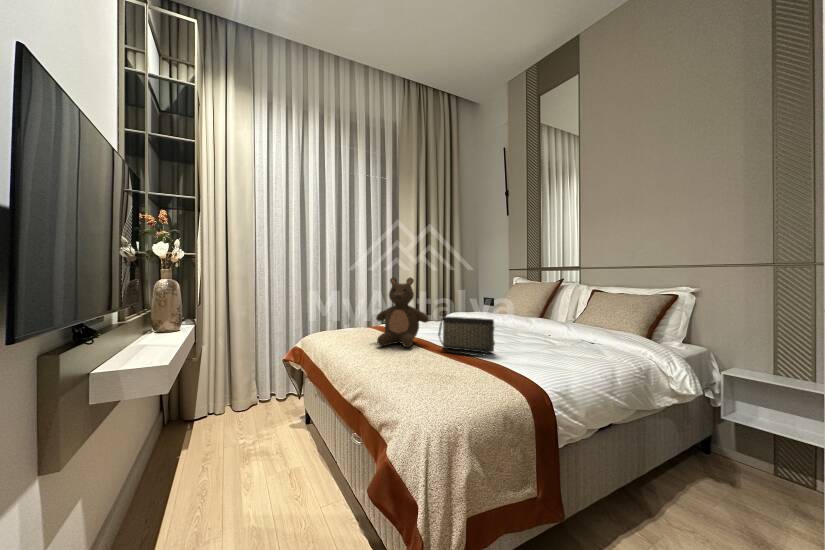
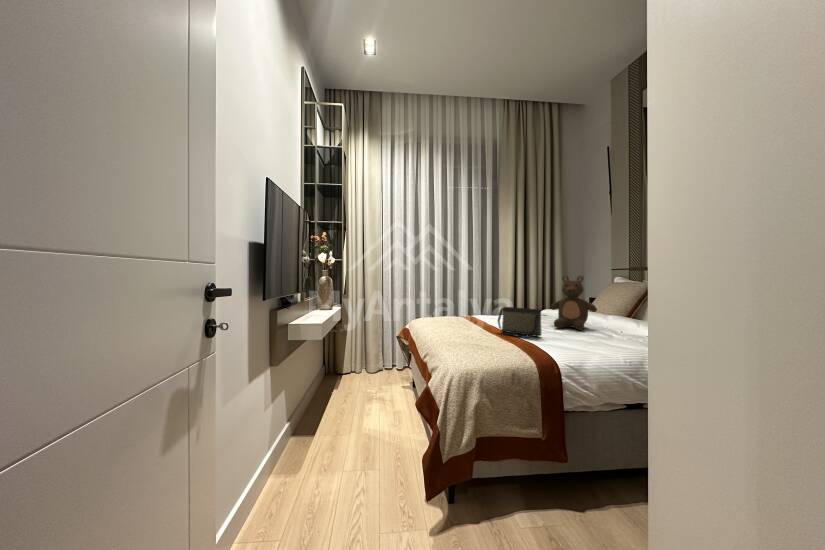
stuffed bear: present [376,278,428,347] -> present [551,276,597,330]

